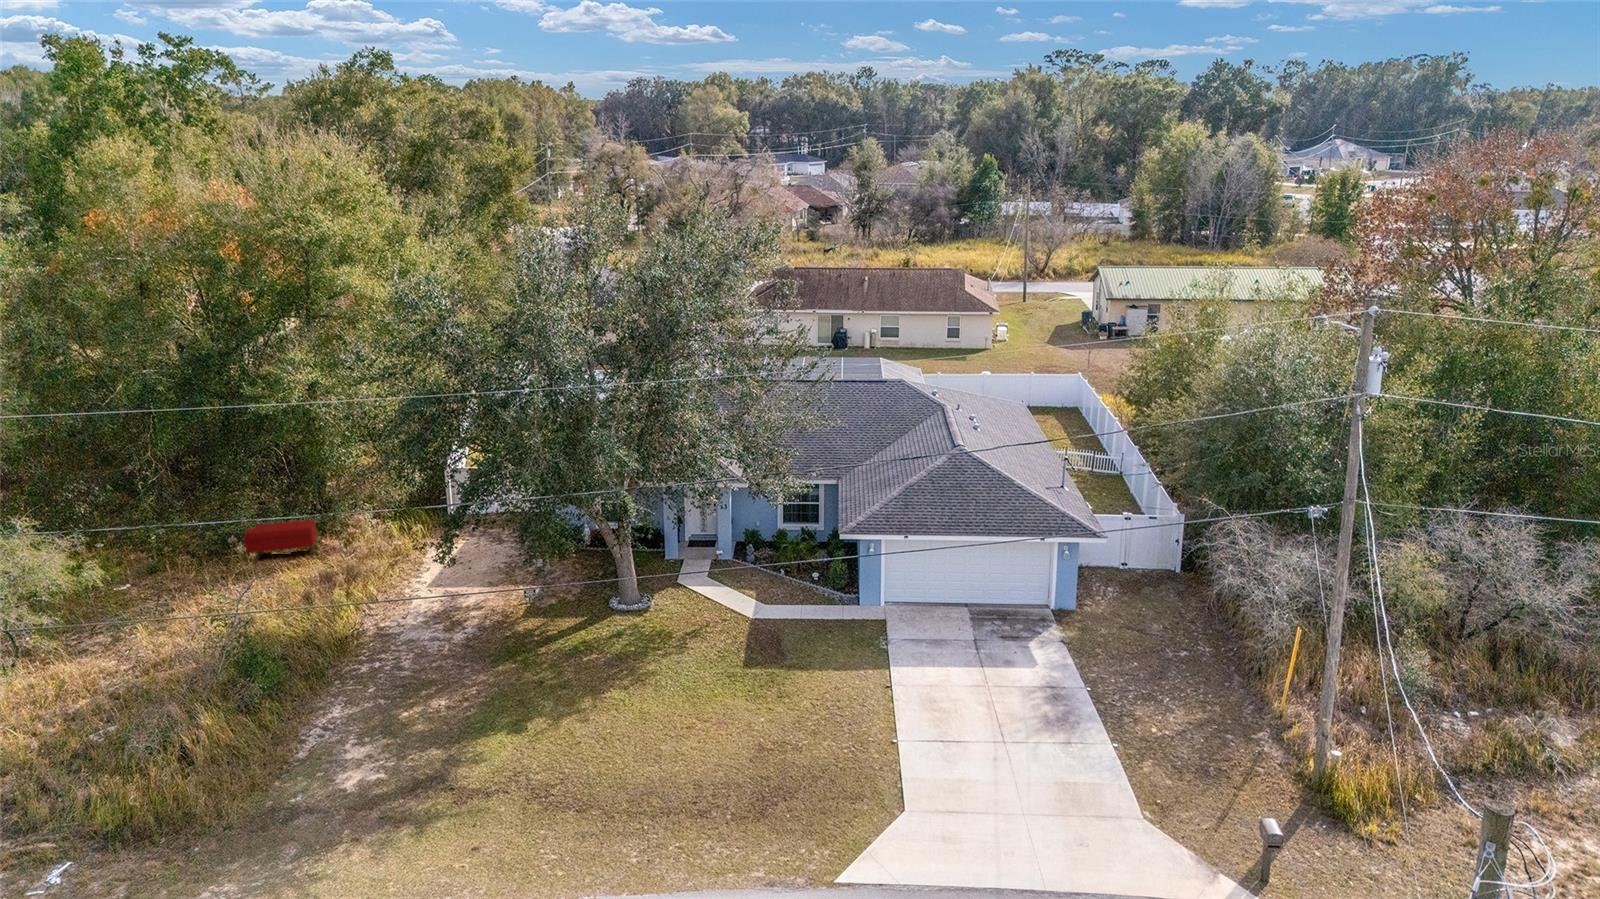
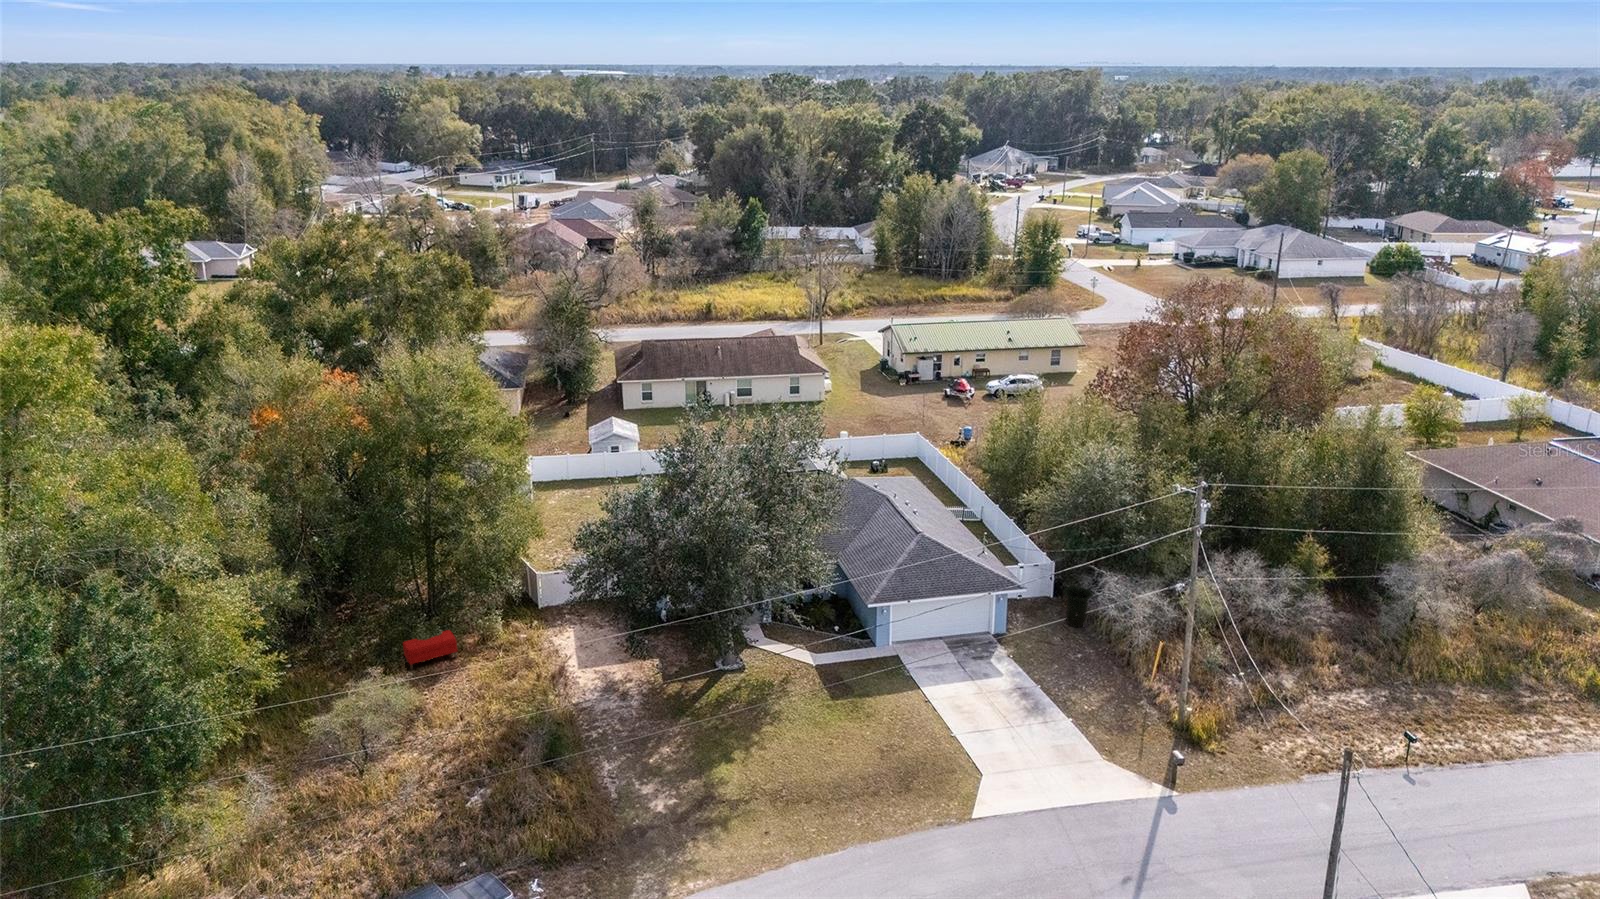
trash can: none [1184,551,1234,618] -> present [1064,587,1093,627]

